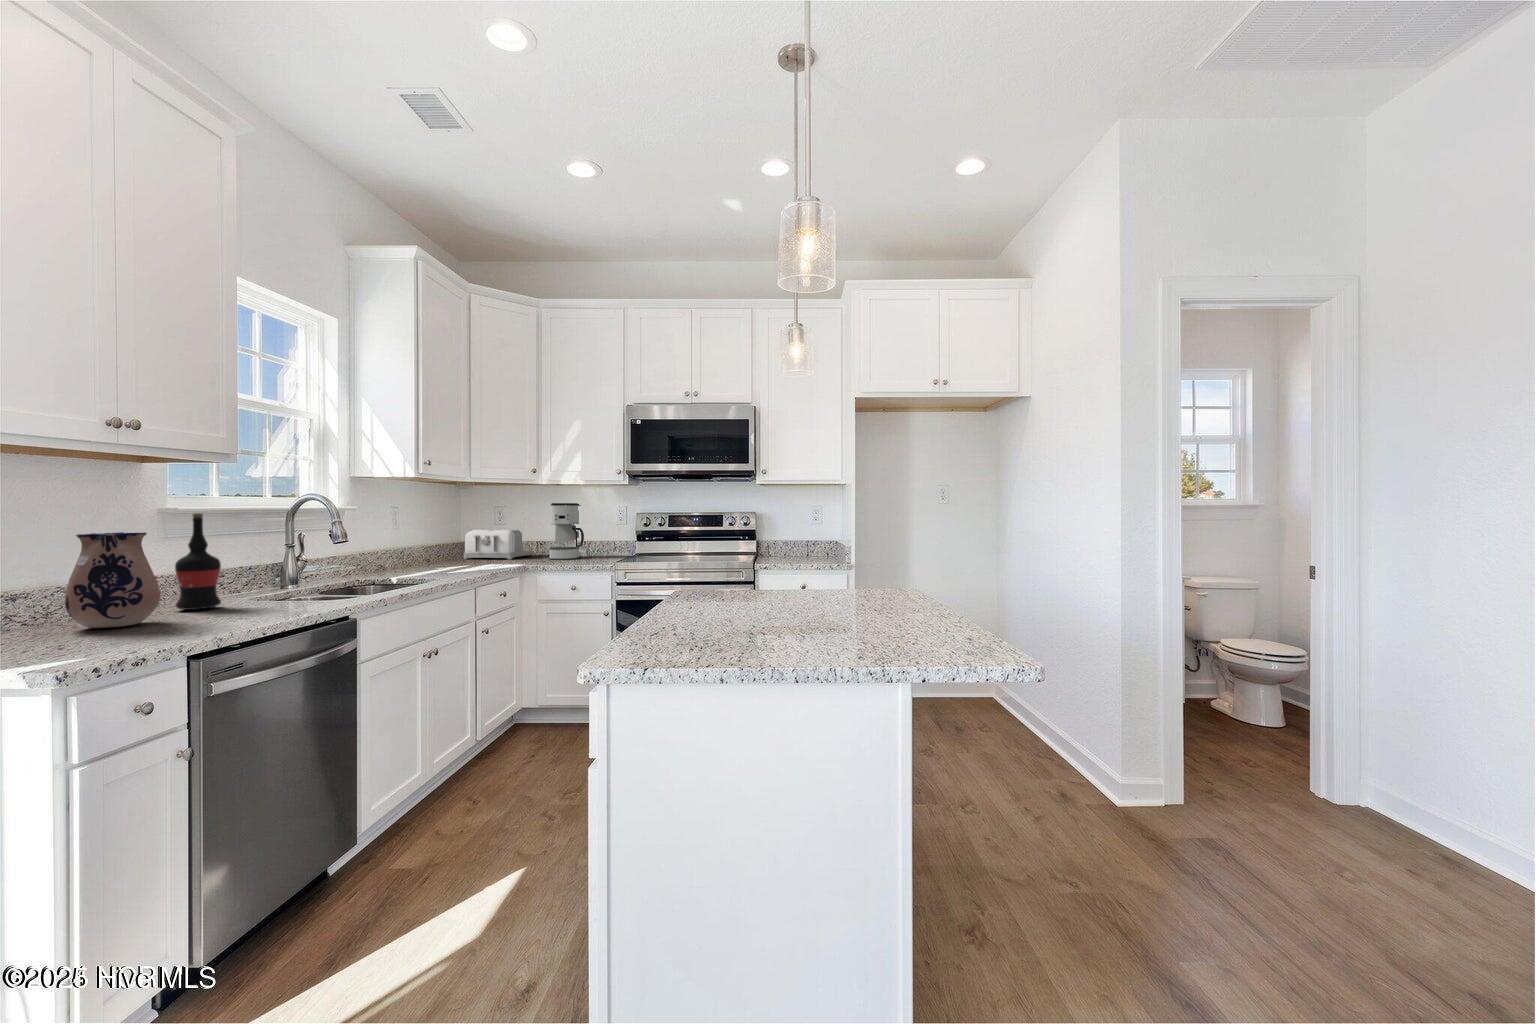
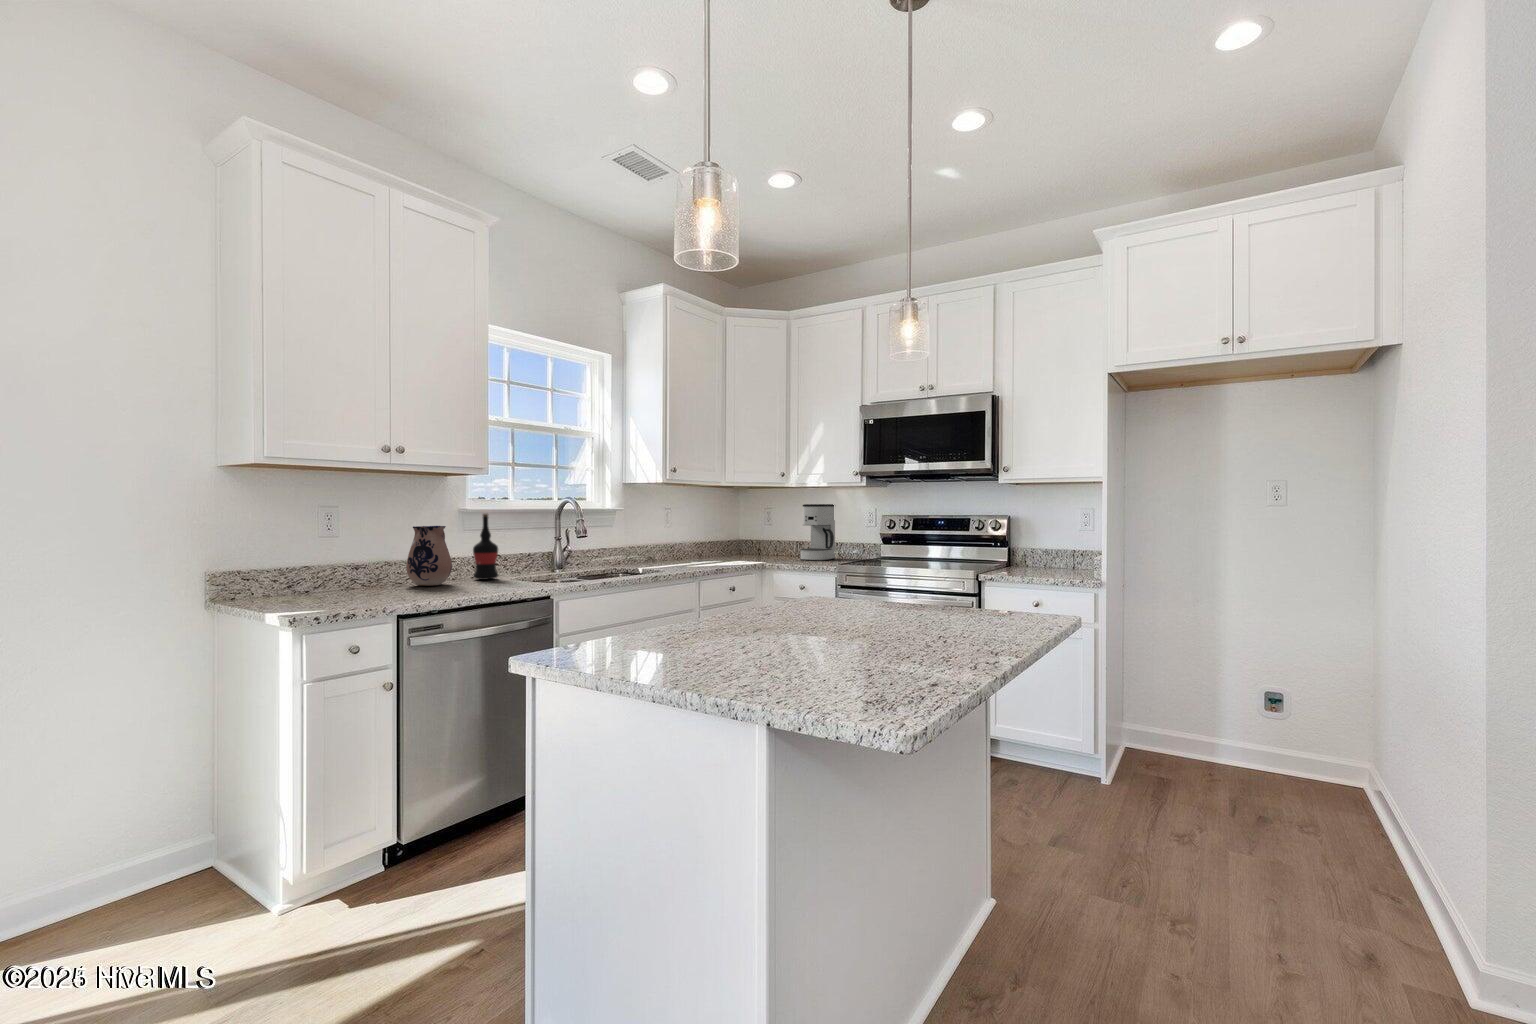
toaster: present [464,529,534,559] -> none [734,529,799,558]

